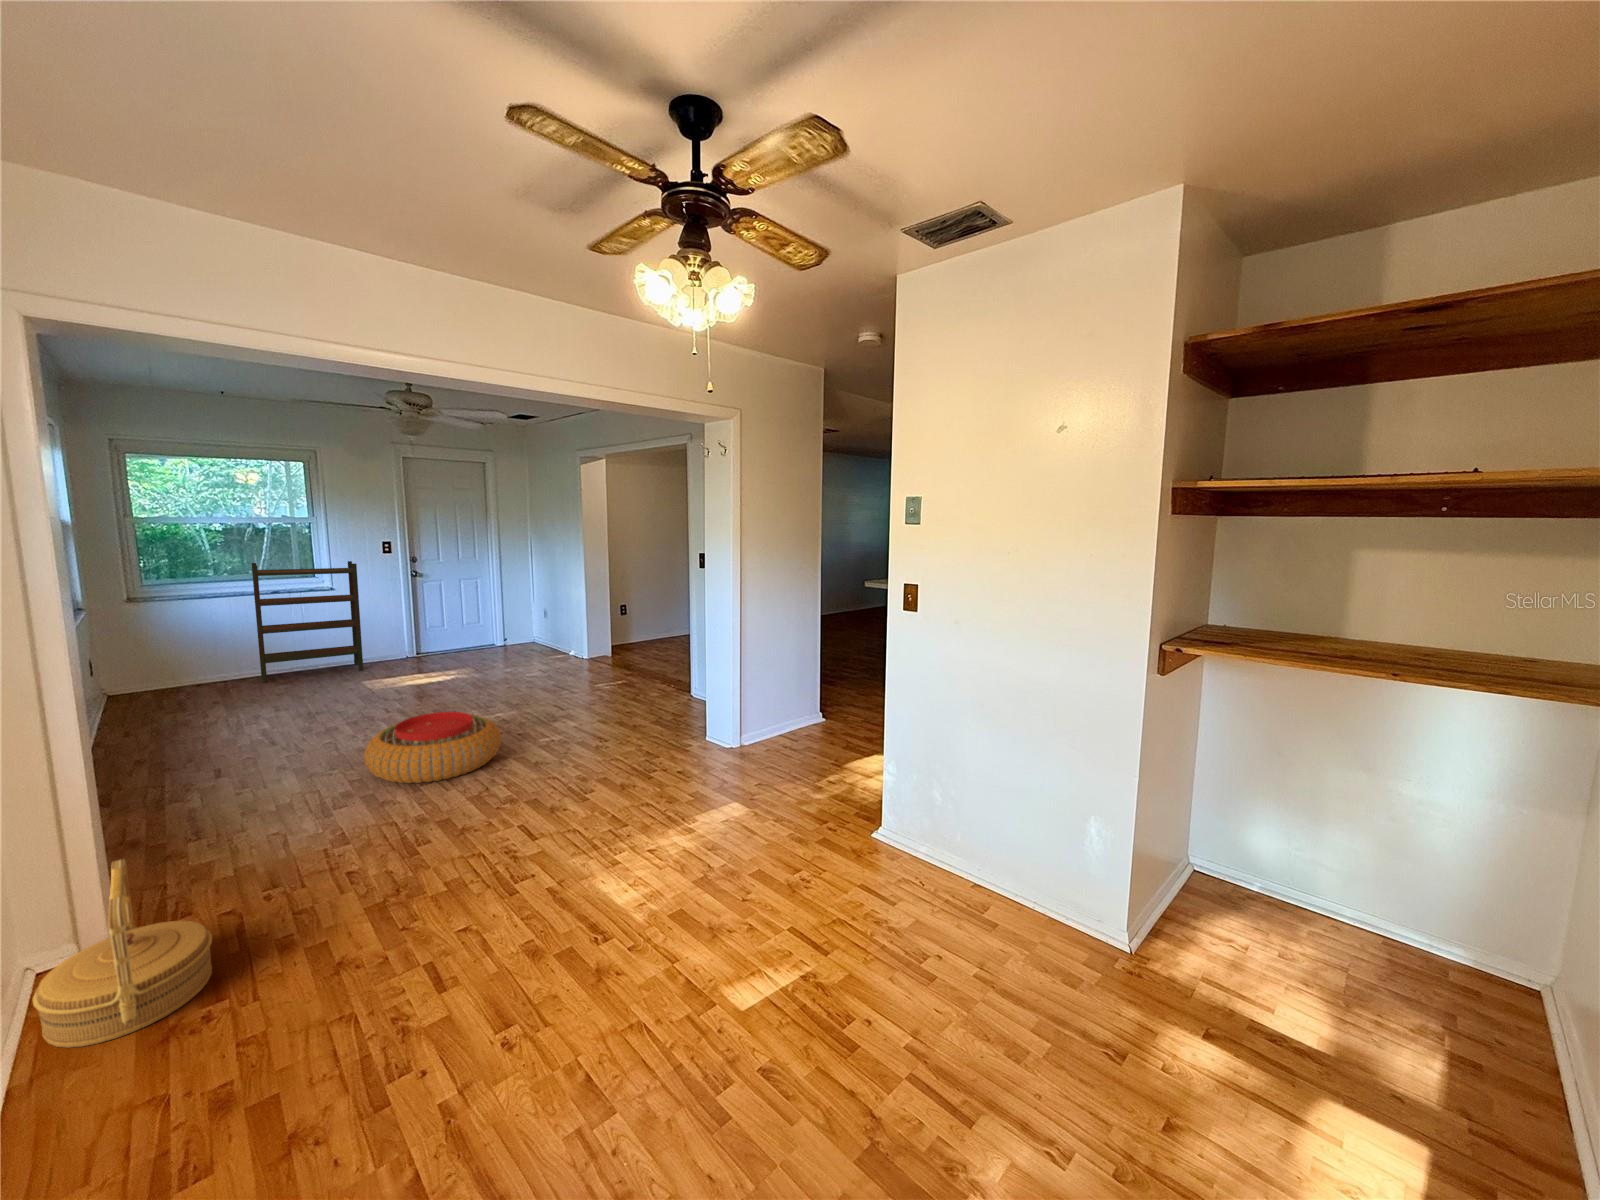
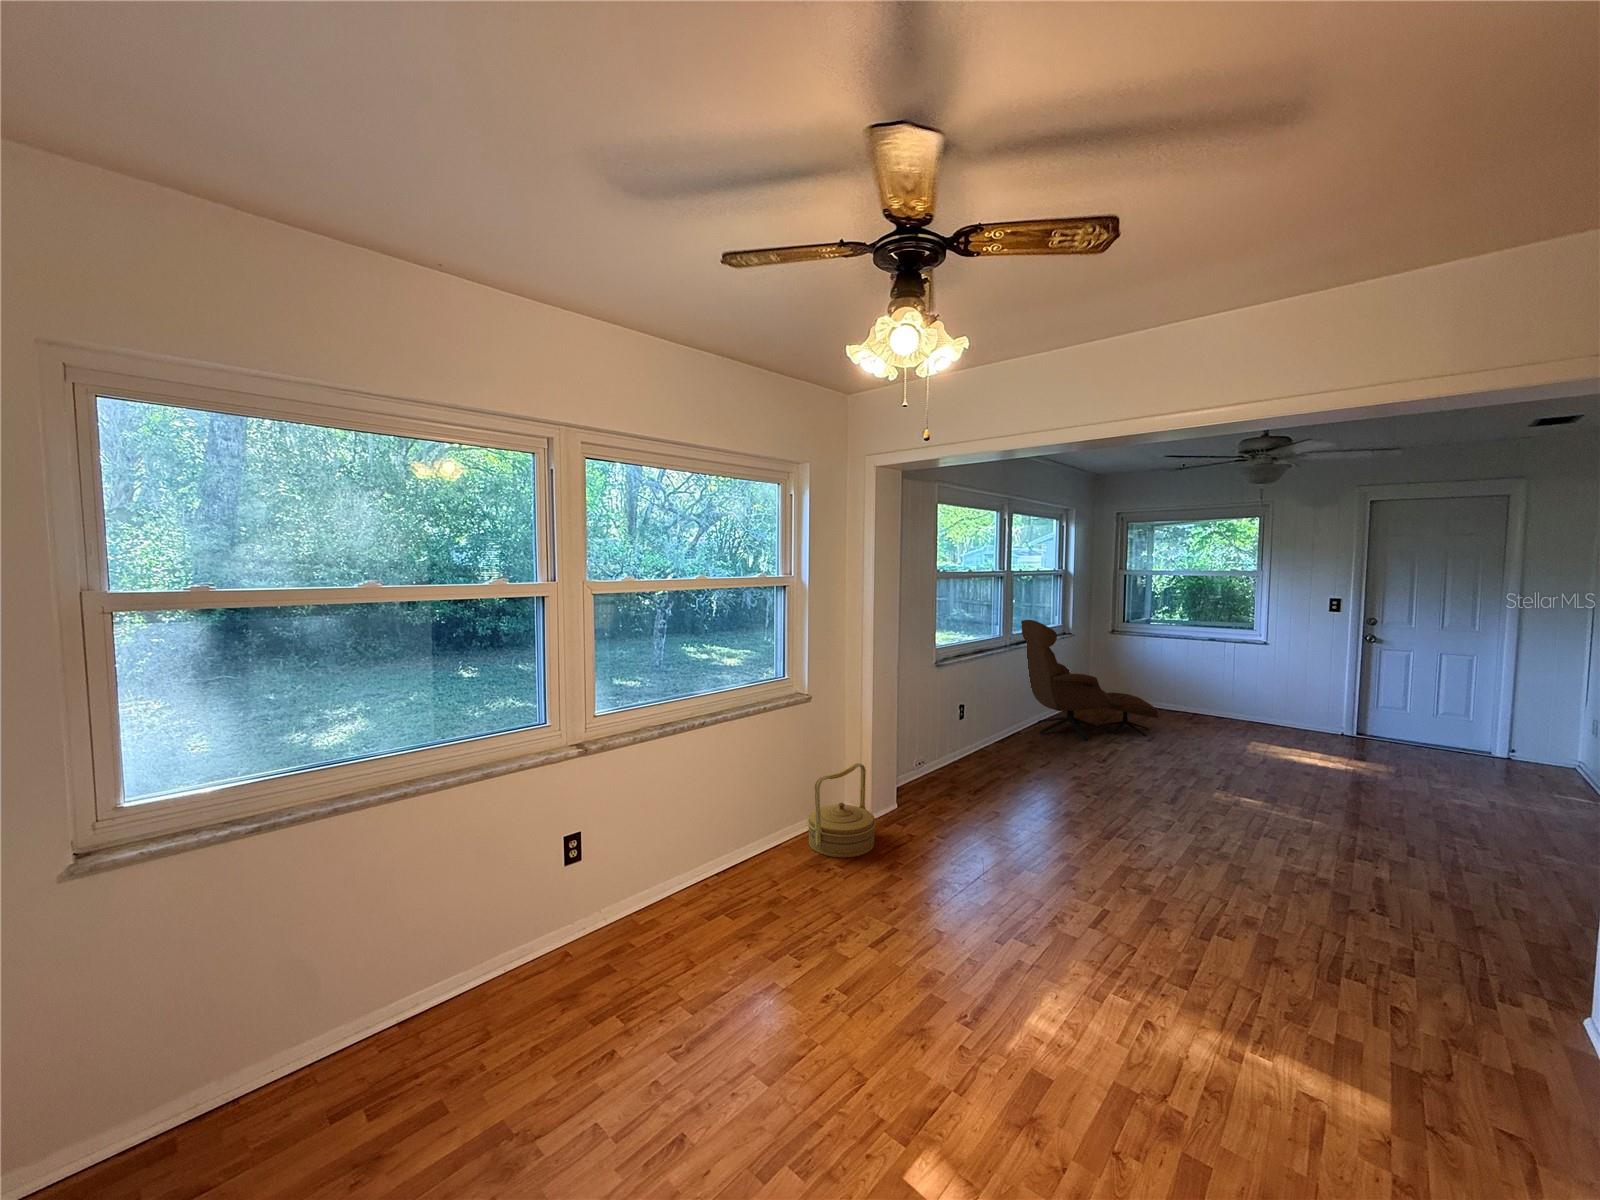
bookshelf: present [251,561,363,682] -> none [1182,611,1288,735]
lounge chair: none [28,592,270,750] -> present [1021,620,1159,740]
pouf: present [365,712,501,783] -> none [1095,773,1240,853]

